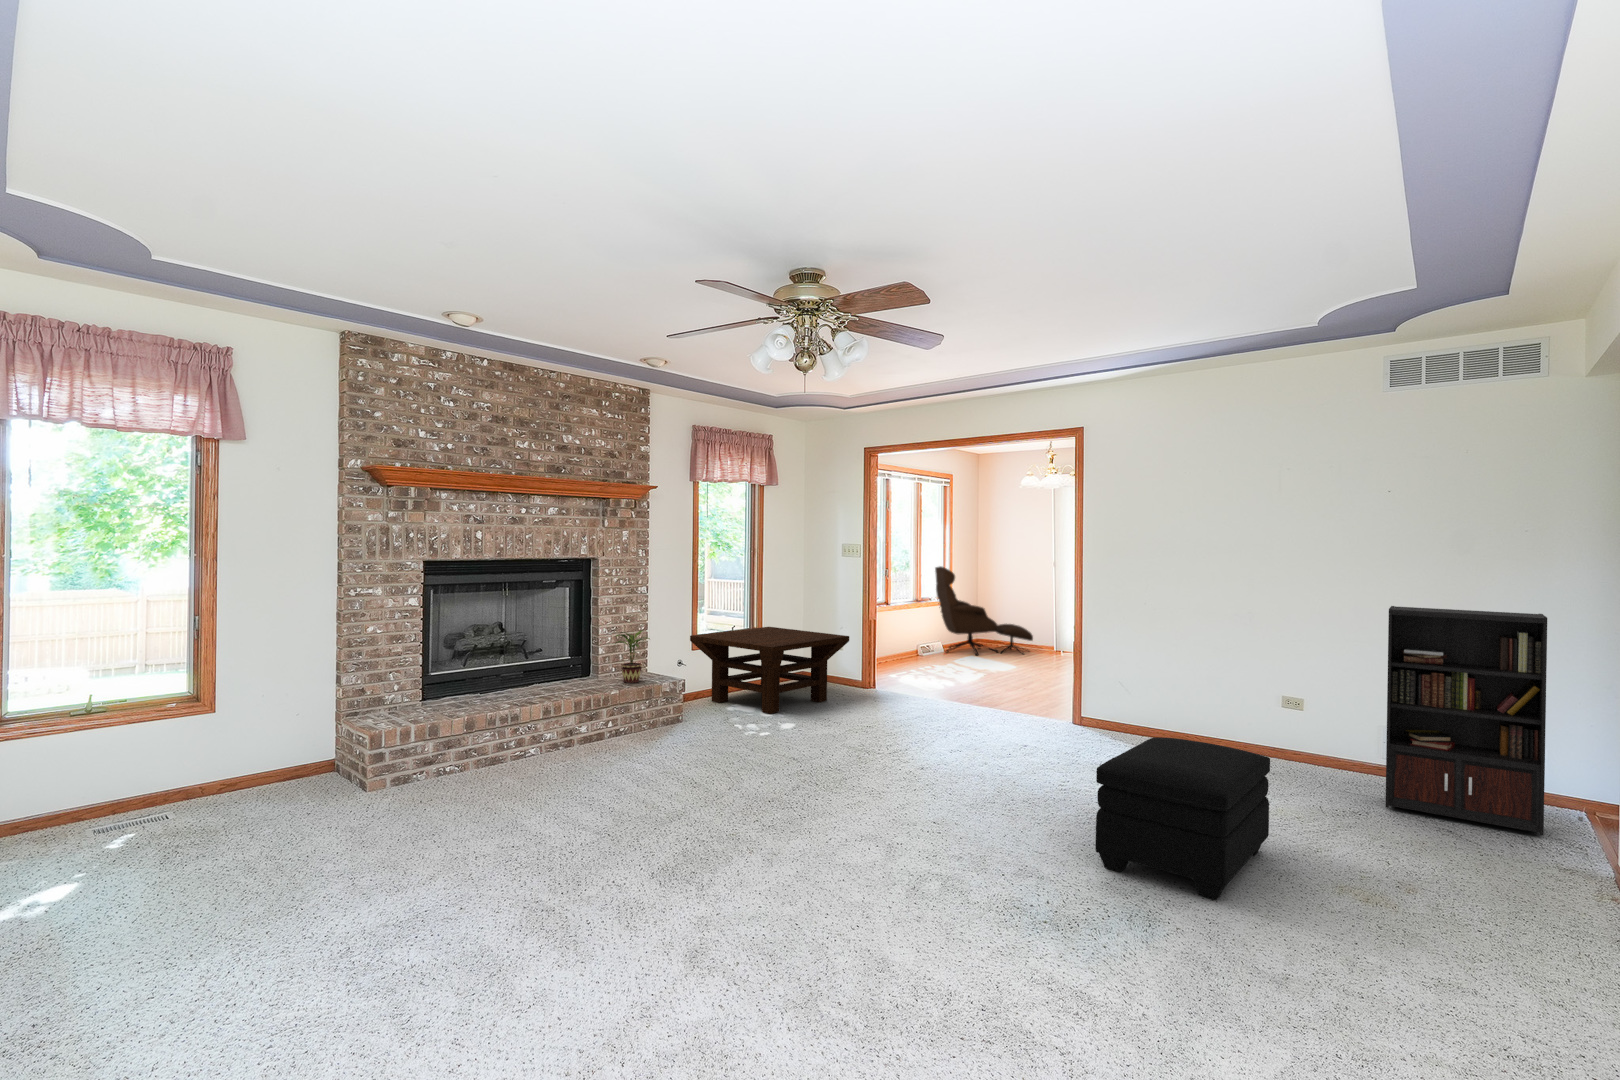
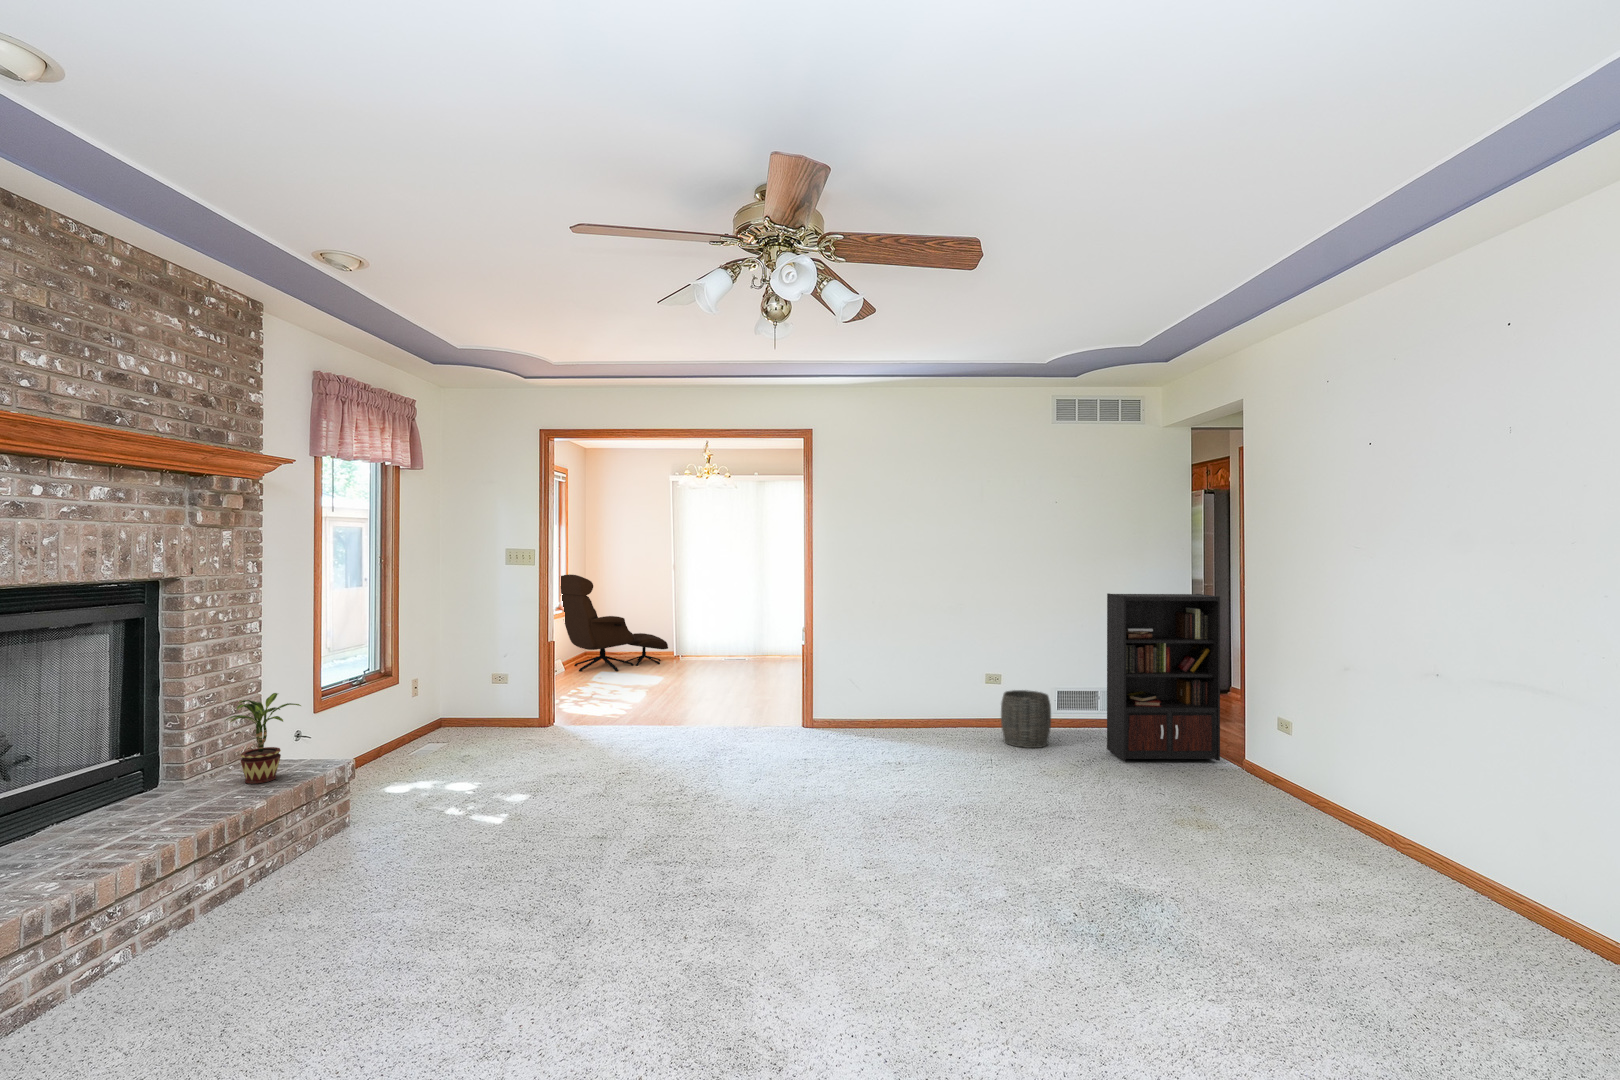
coffee table: present [690,627,849,714] -> none [321,664,554,785]
woven basket: none [1262,711,1327,778] -> present [1001,690,1051,748]
ottoman: present [1095,737,1270,900] -> none [1030,732,1201,884]

